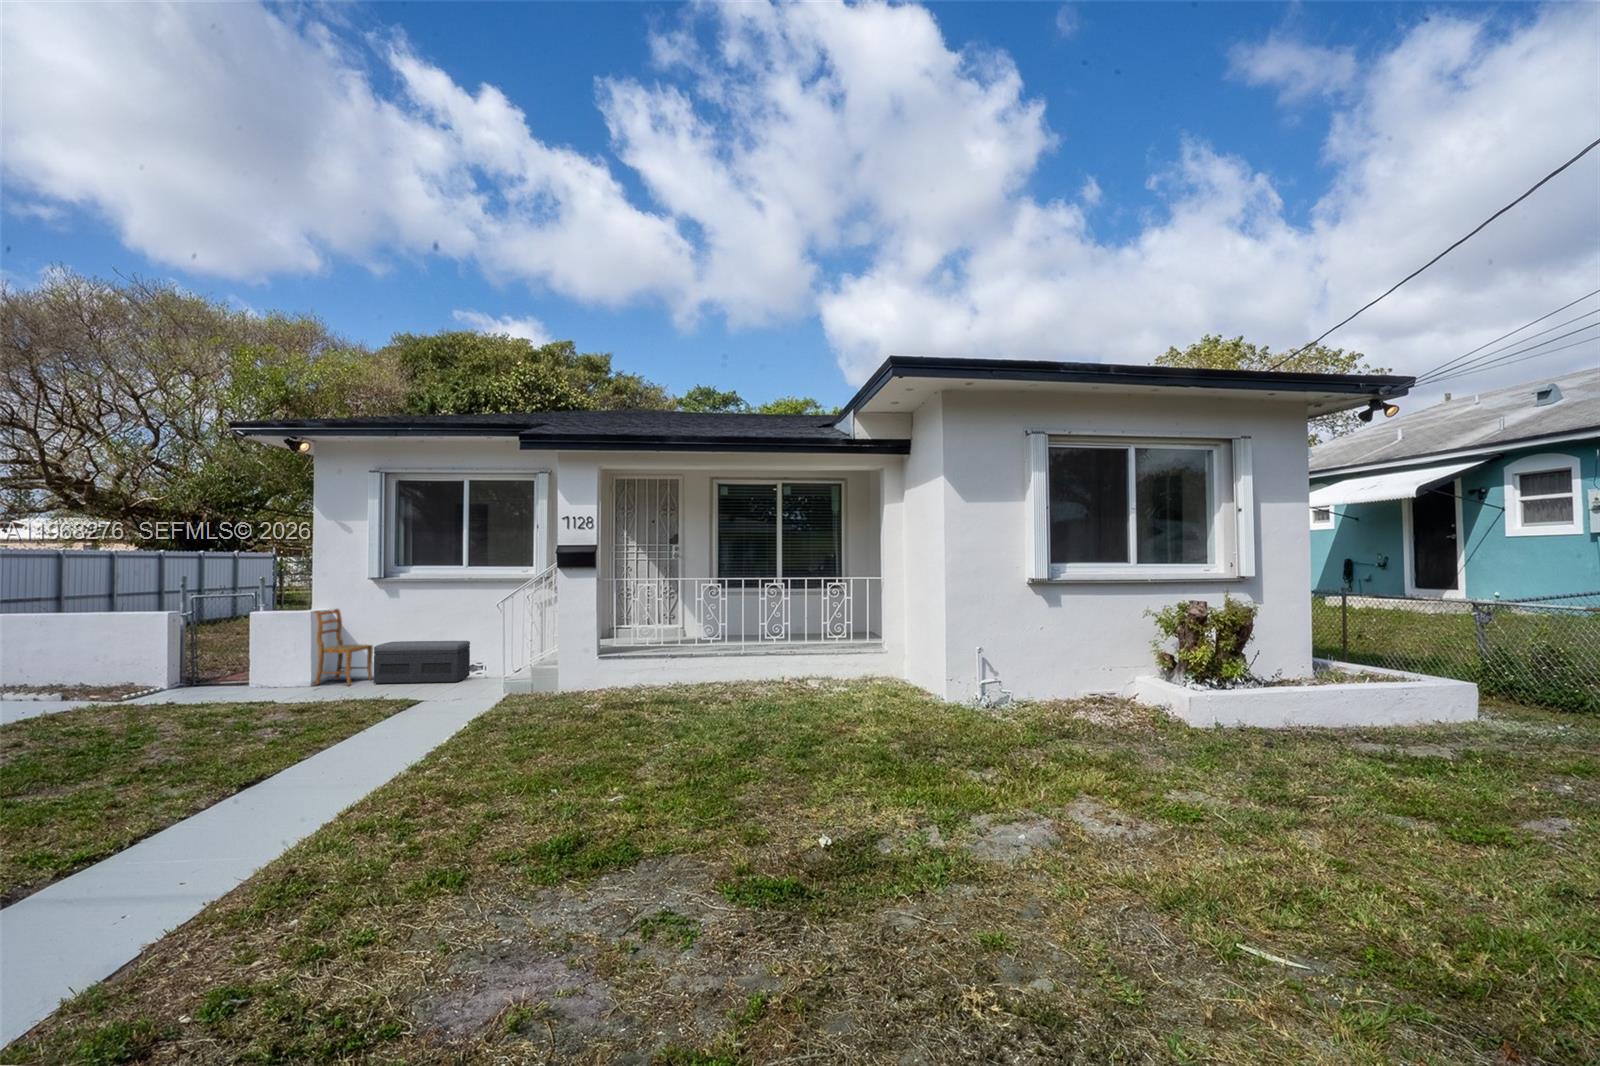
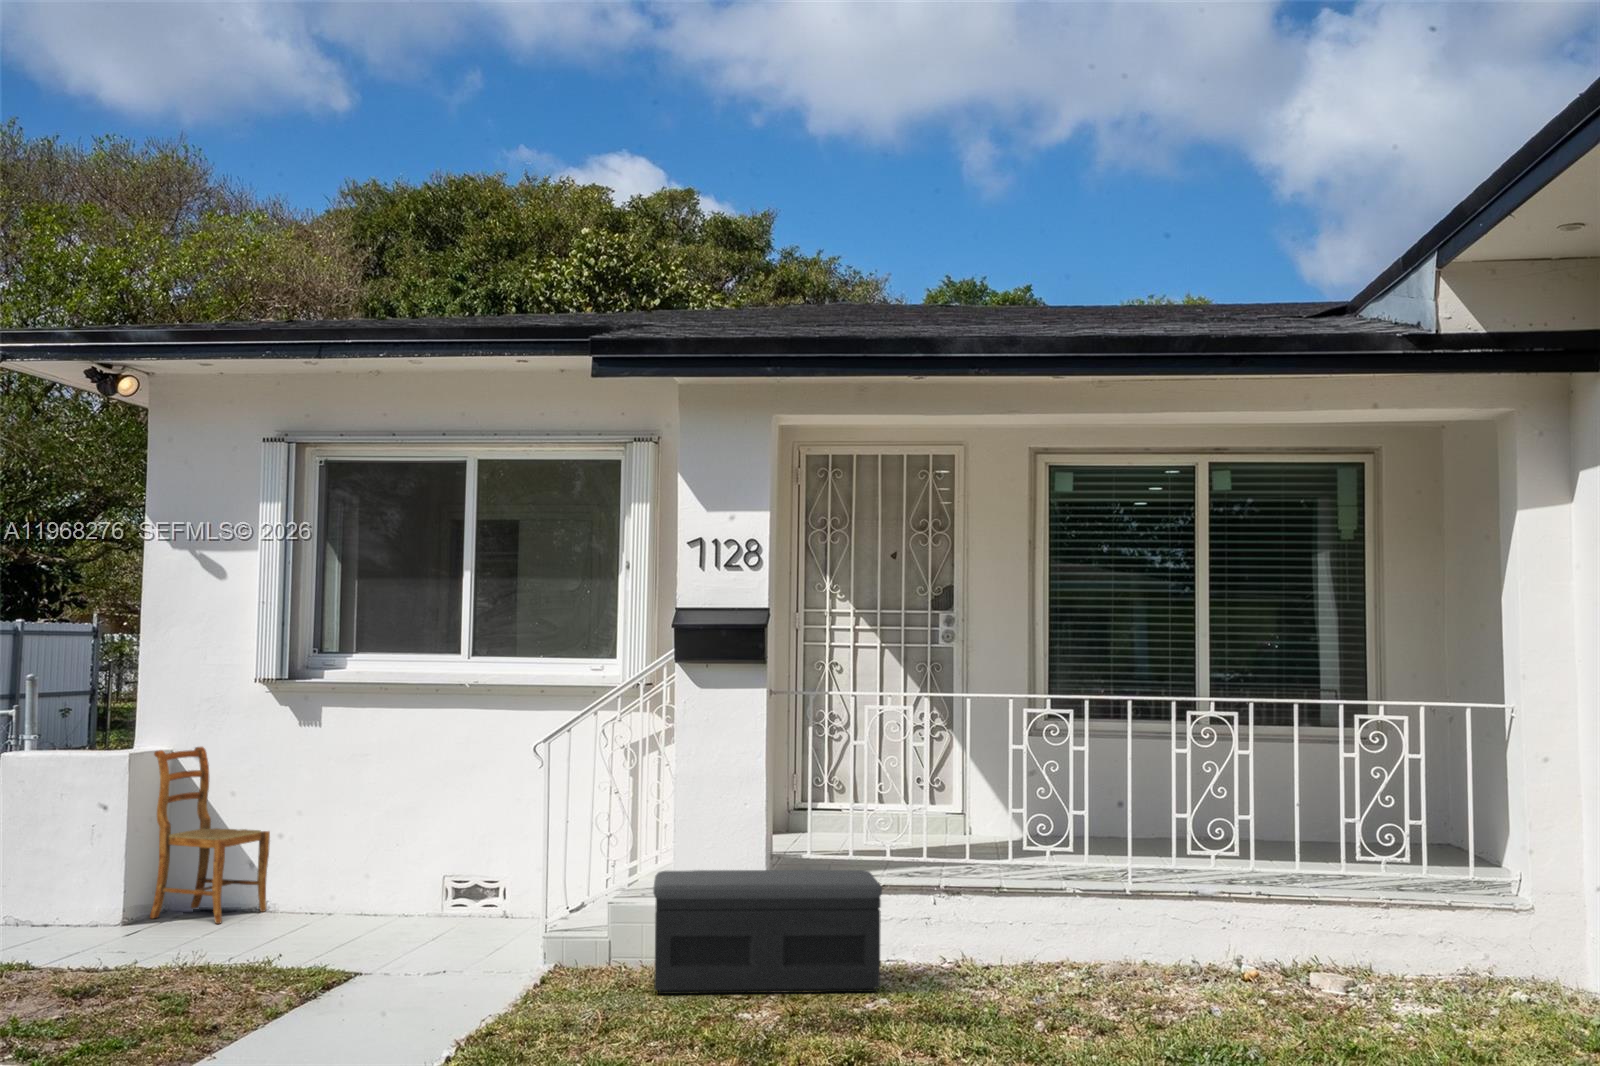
storage bench: present [374,641,470,684] -> present [653,870,882,994]

